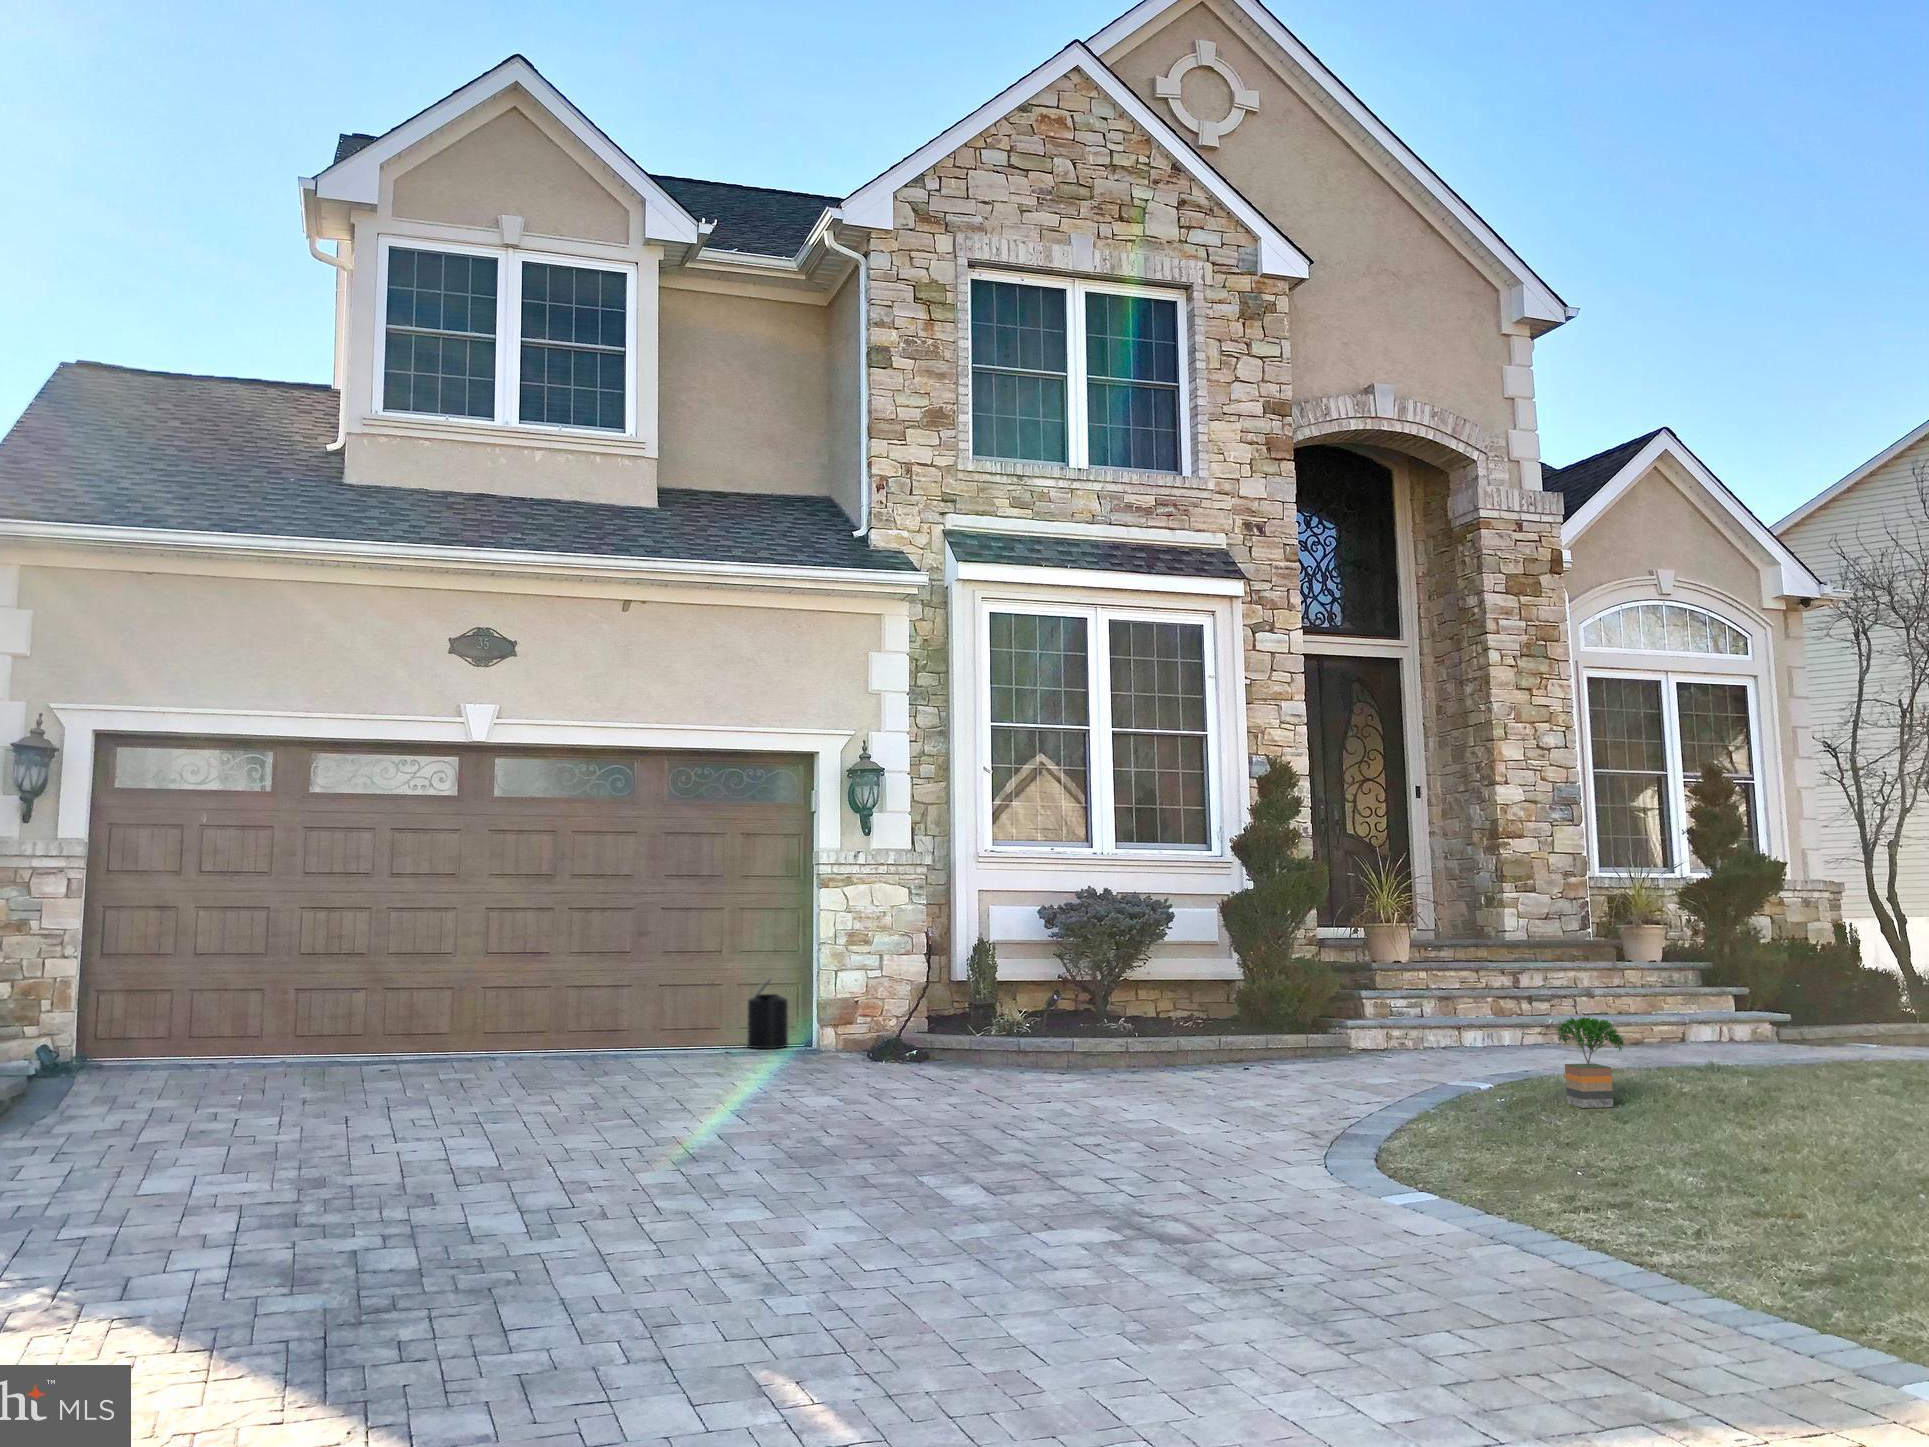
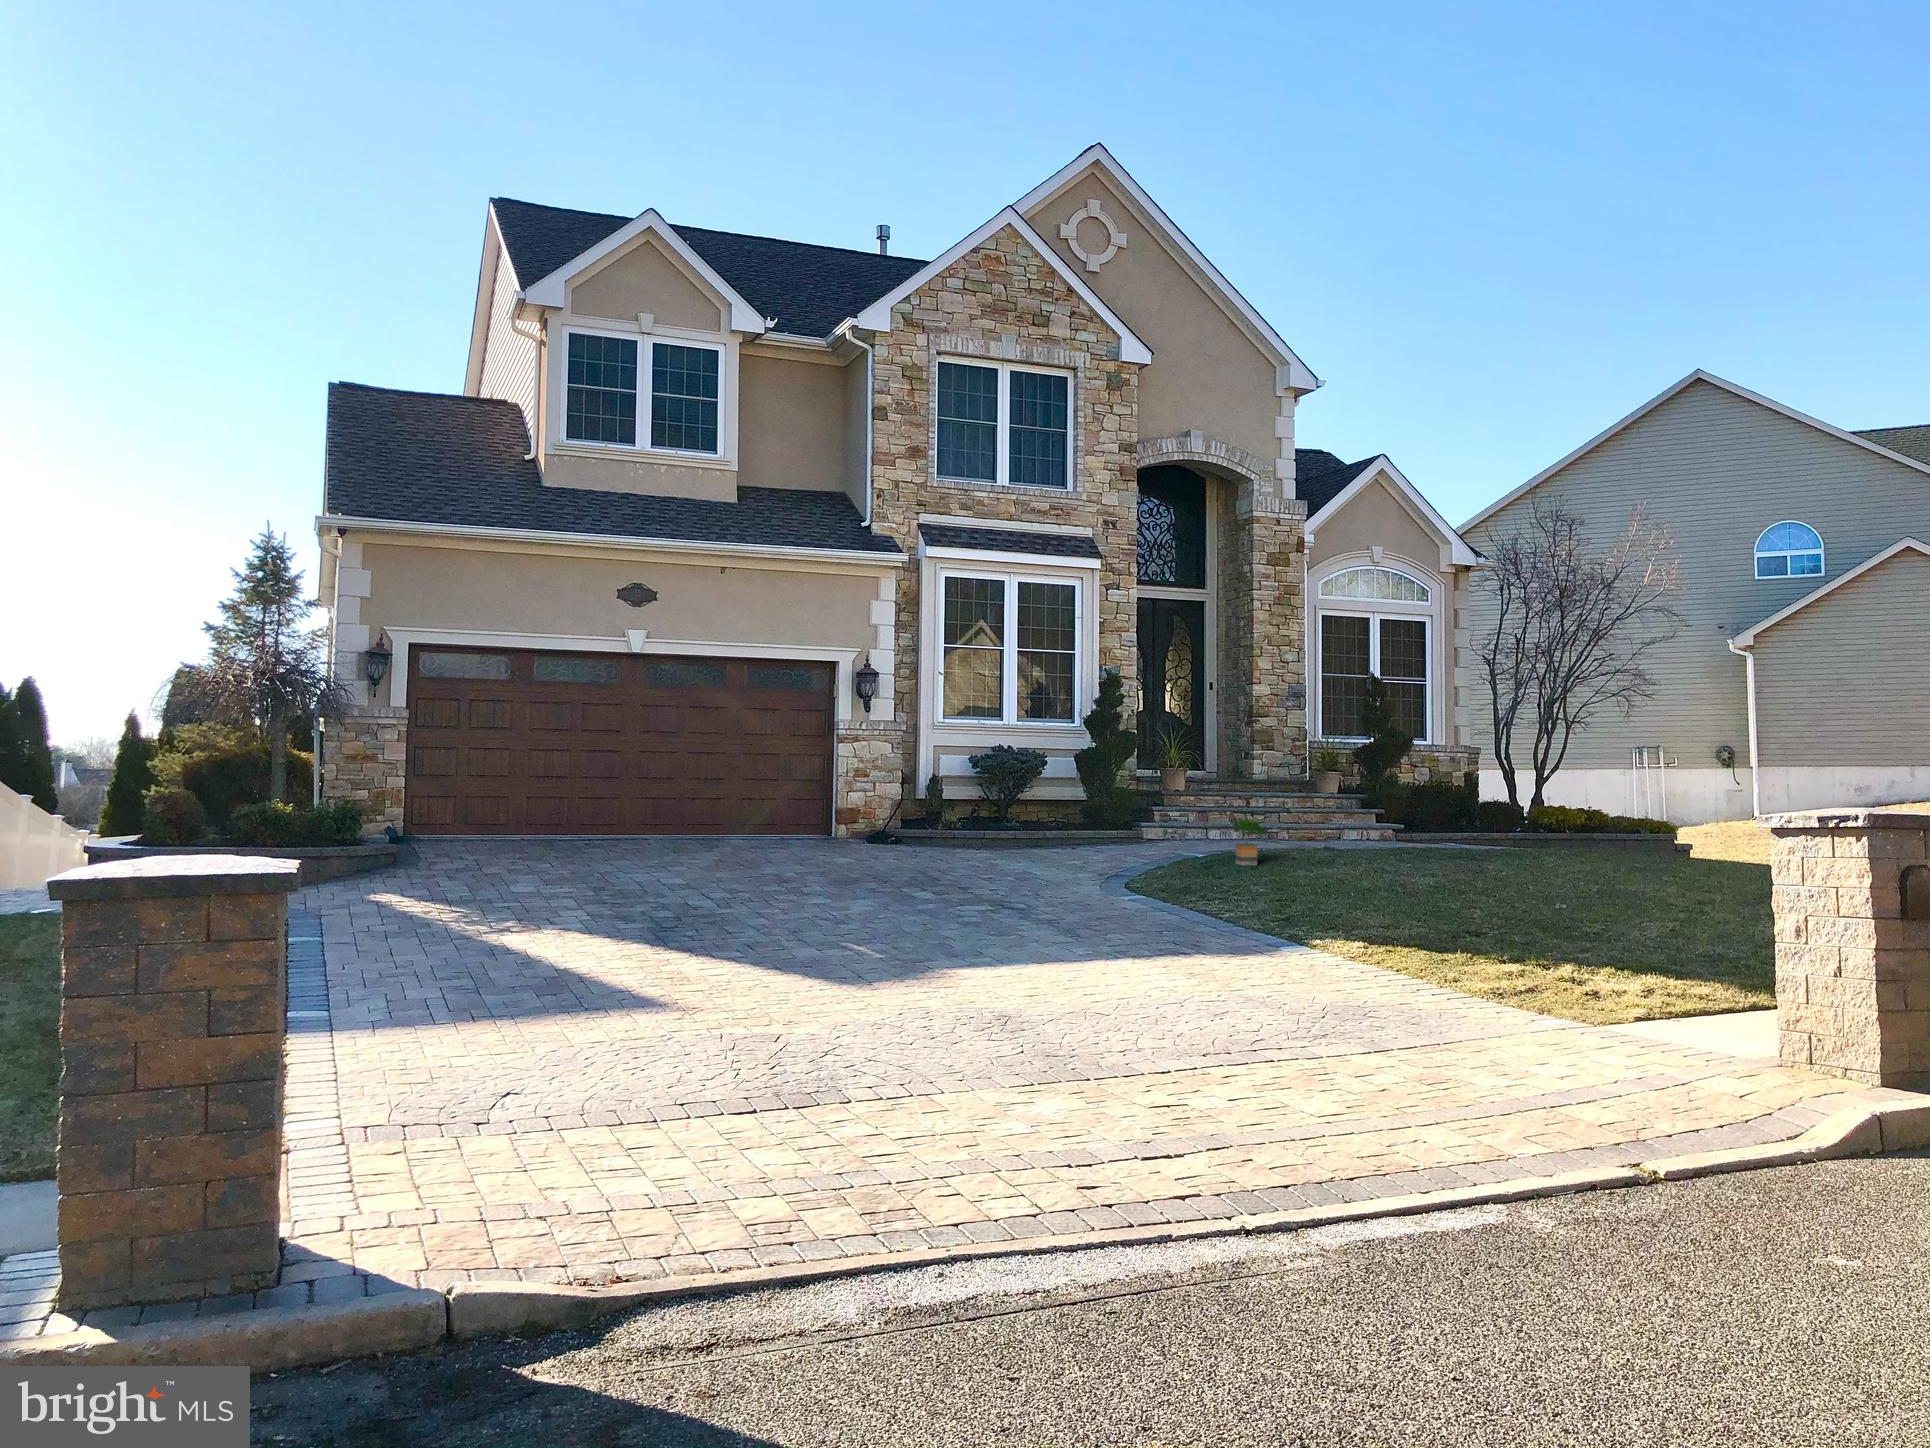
trash can: present [747,980,788,1049] -> none [794,795,819,836]

